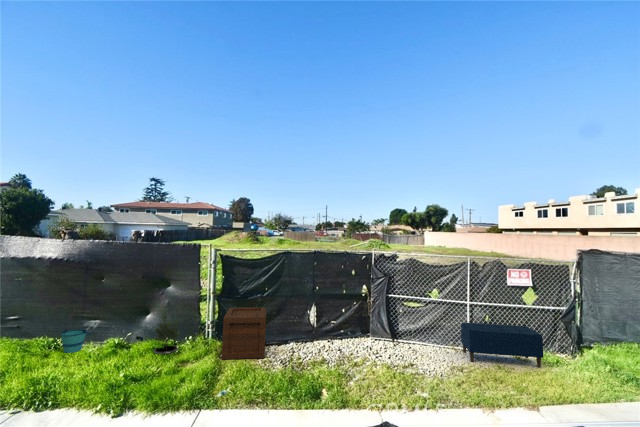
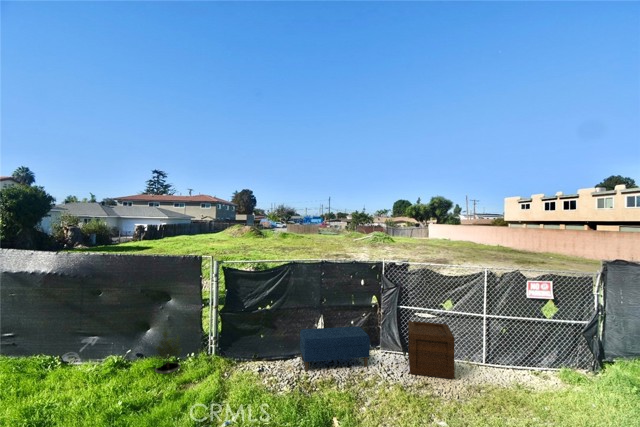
wooden crate: present [222,307,266,360] -> present [408,321,454,379]
bench: present [461,322,544,368] -> present [300,326,370,372]
bucket: present [60,329,92,353] -> none [57,347,90,373]

